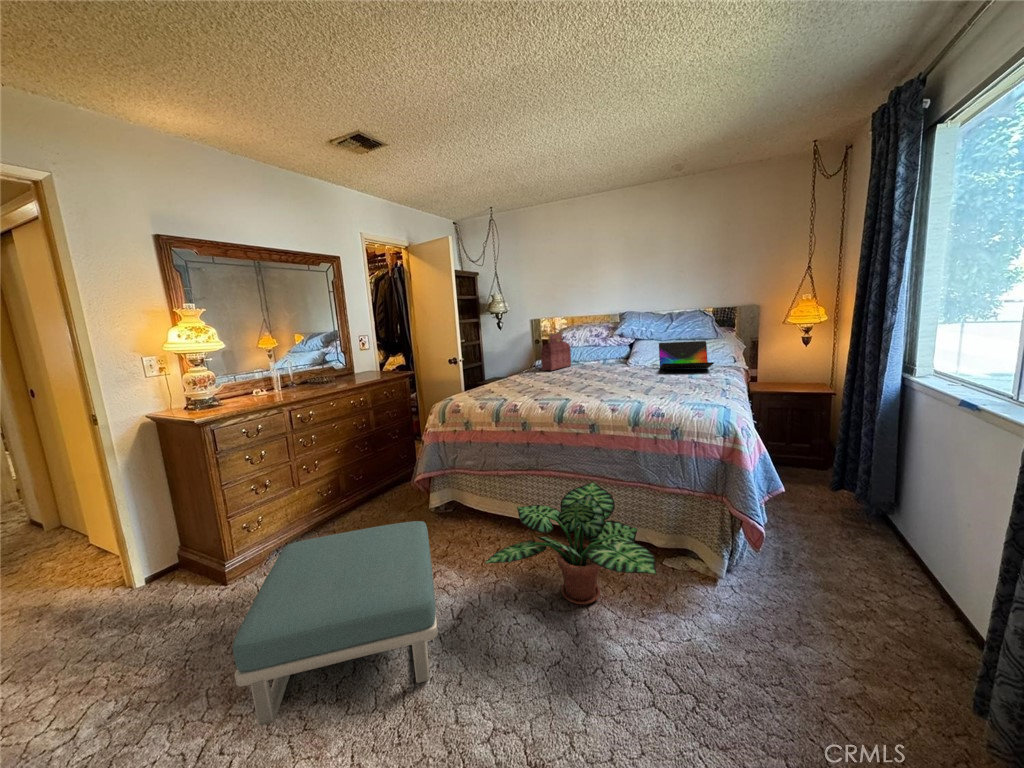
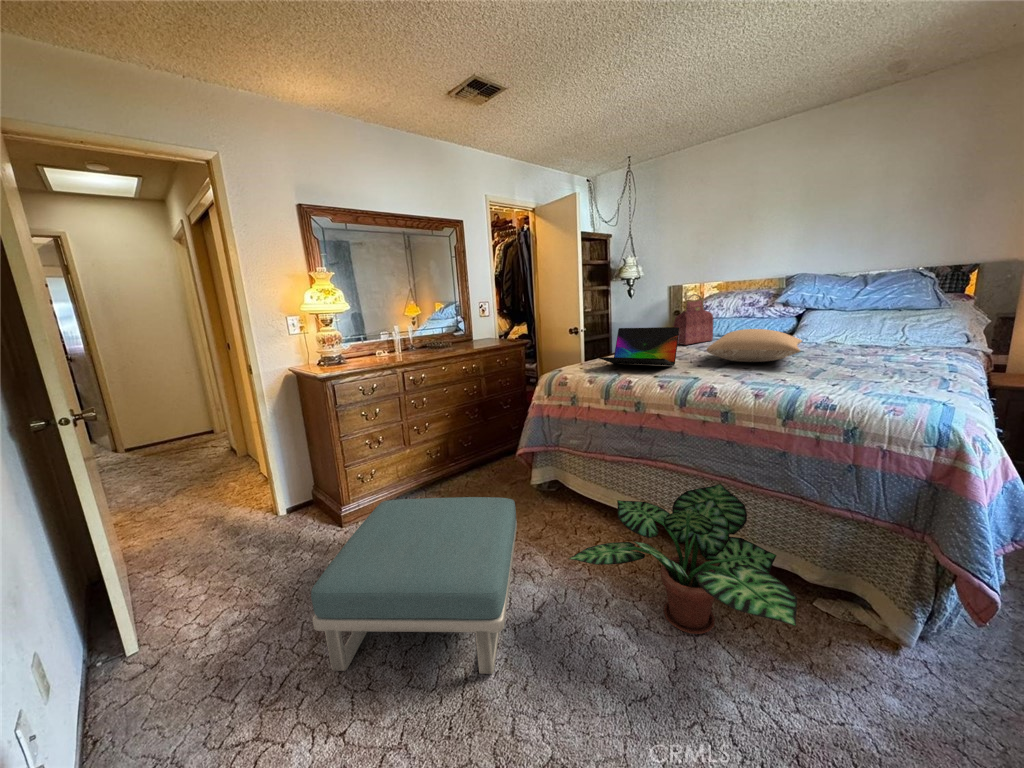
laptop: present [659,341,714,369] -> present [599,327,679,366]
pillow: none [571,357,637,383] -> present [707,329,802,362]

